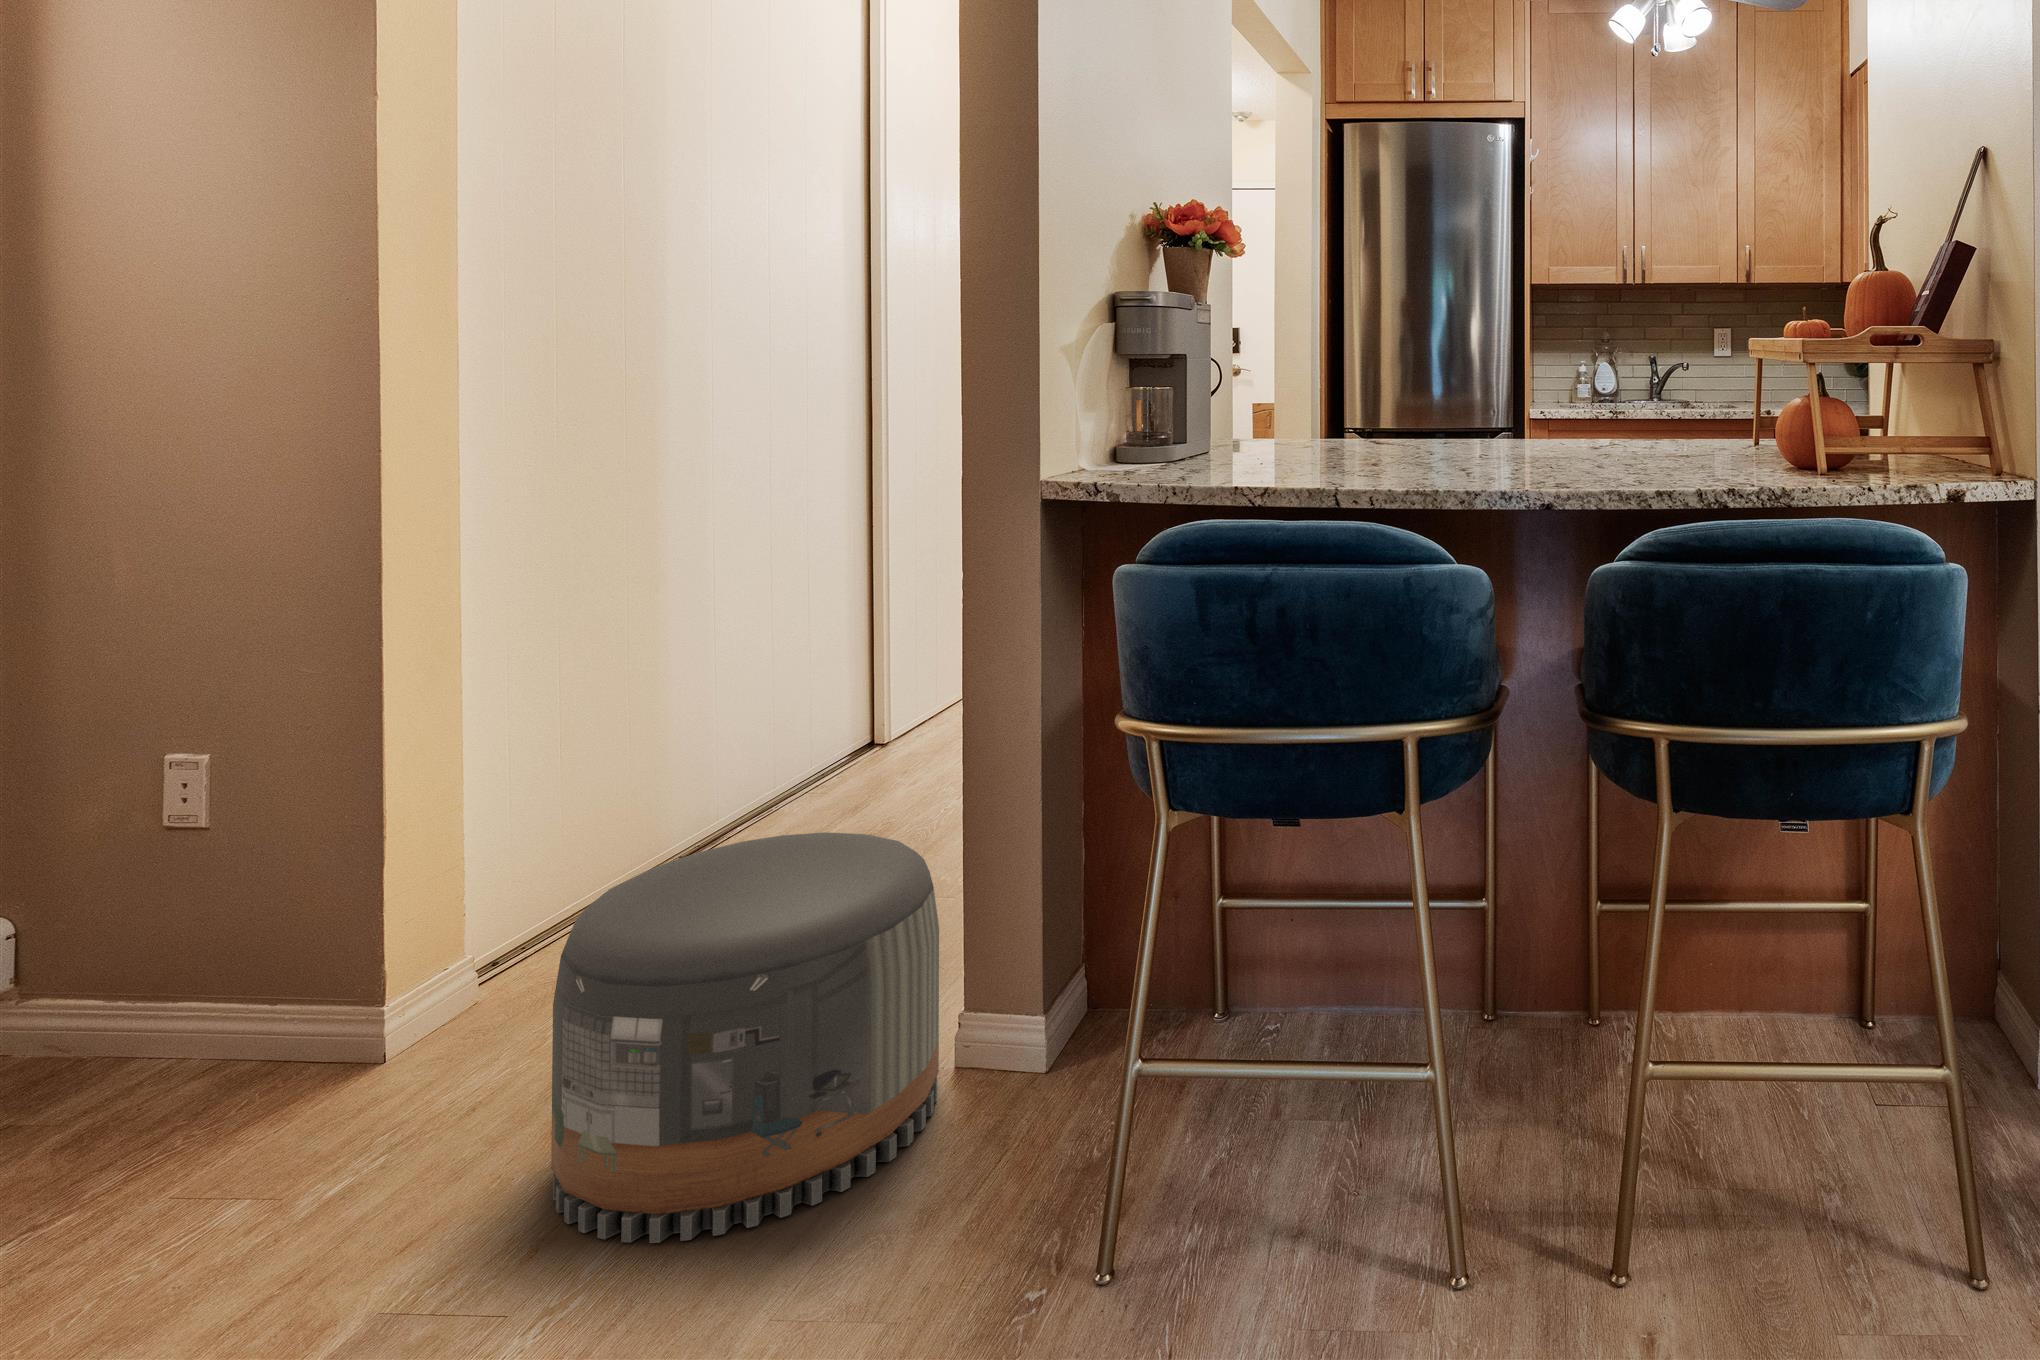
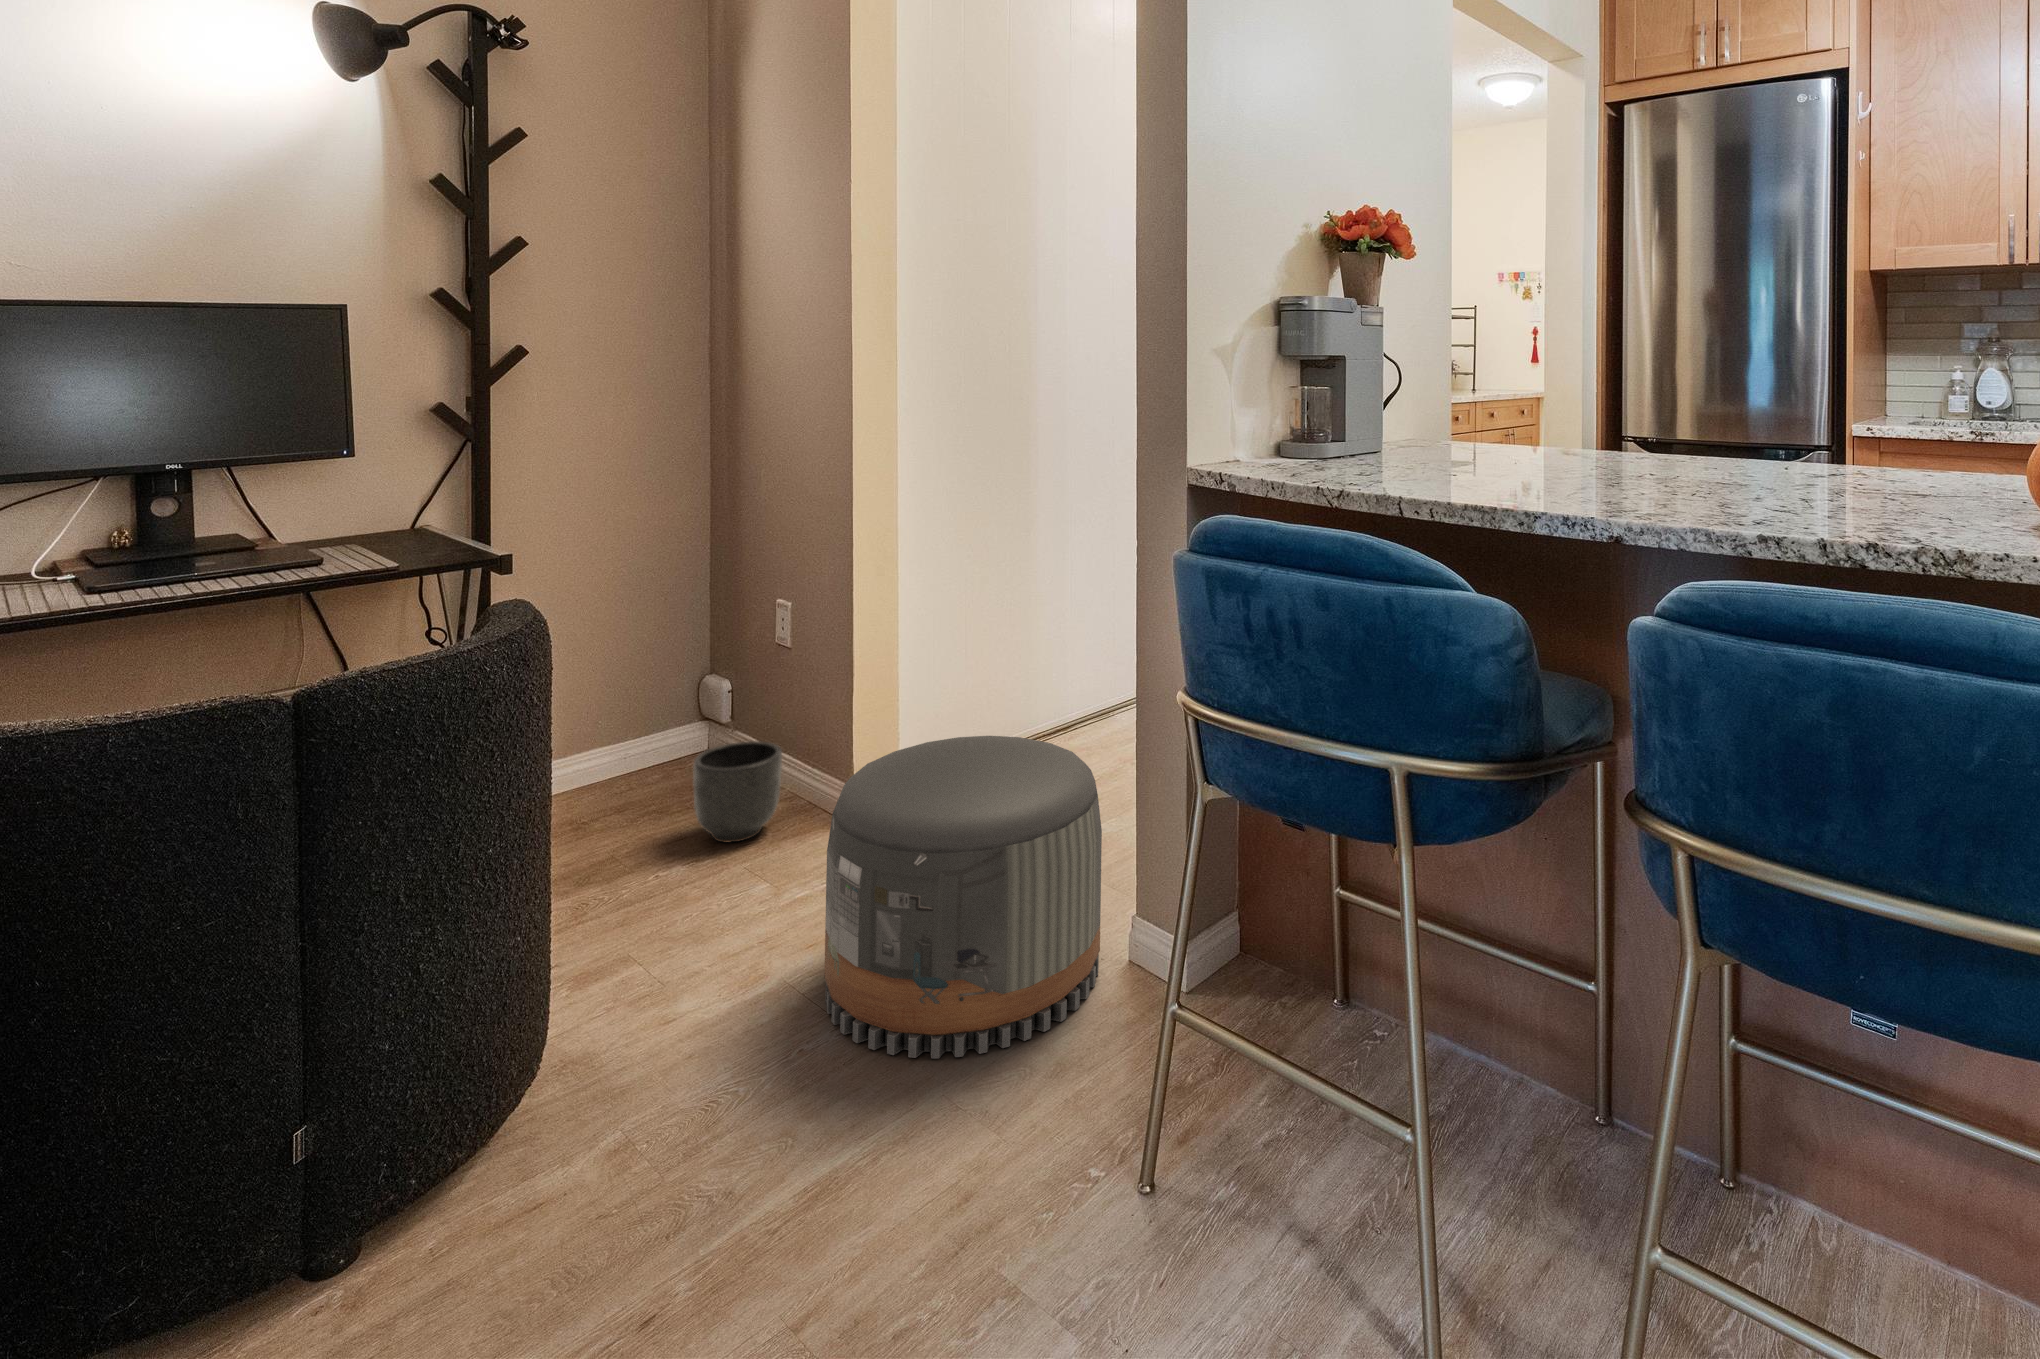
planter: none [110,958,287,1125] -> present [693,741,782,843]

